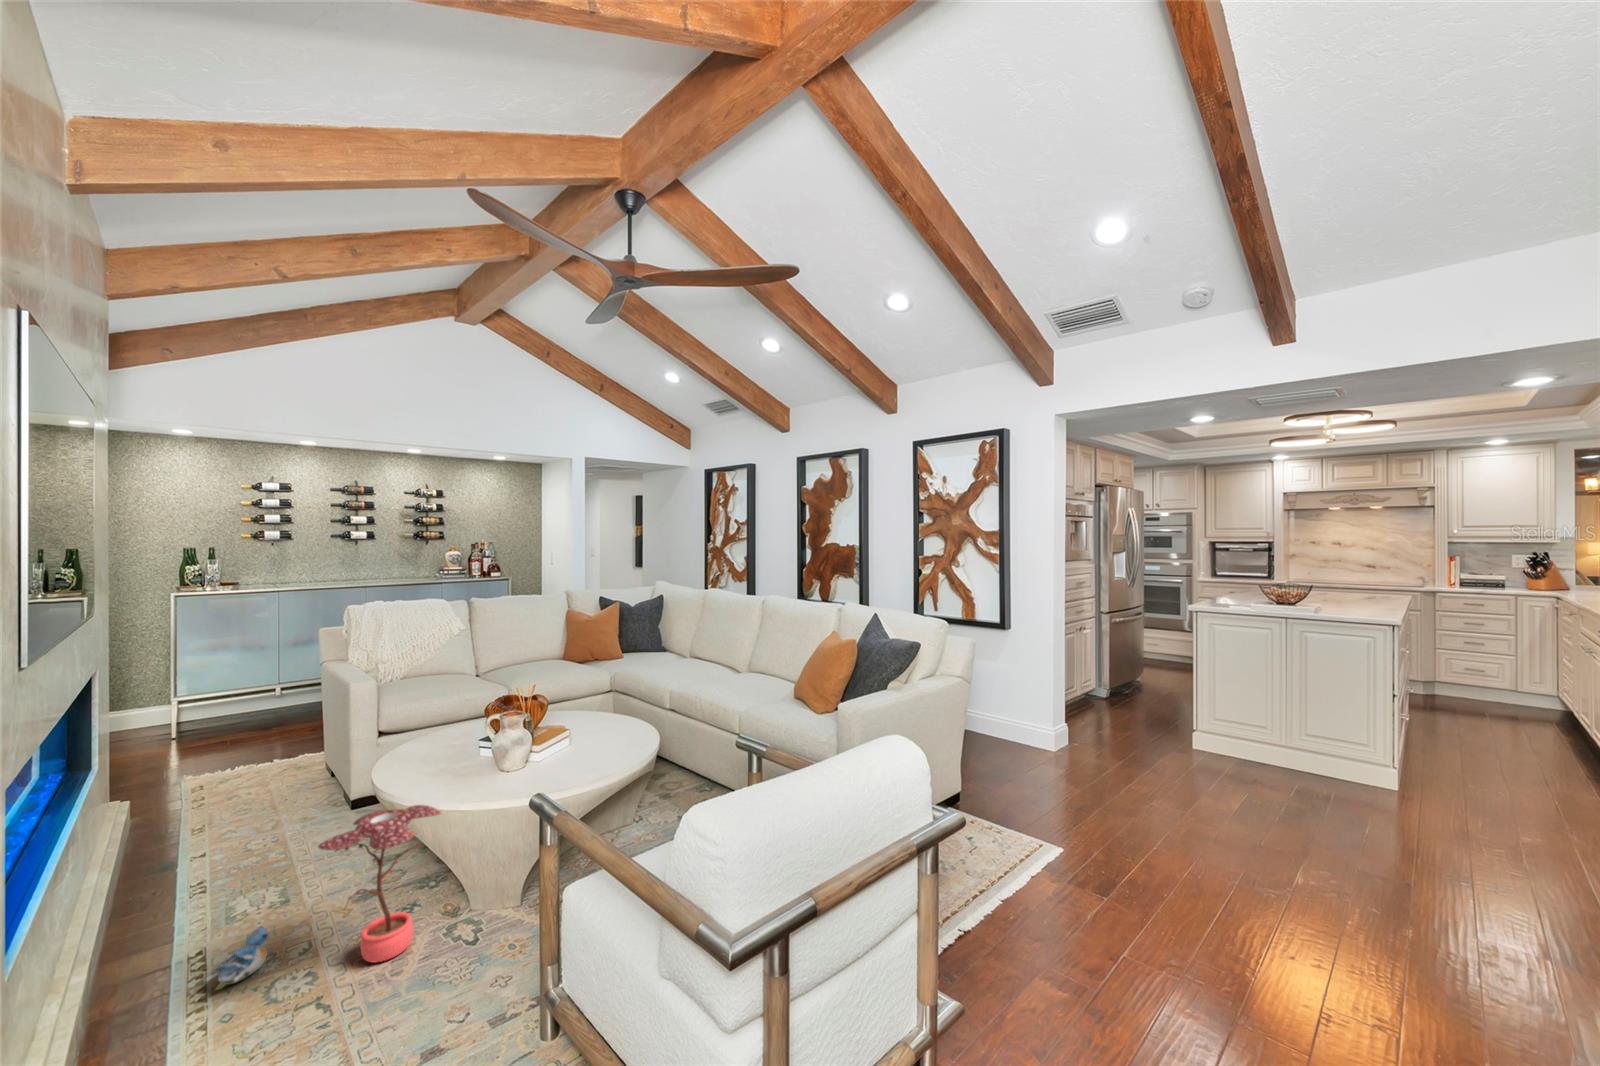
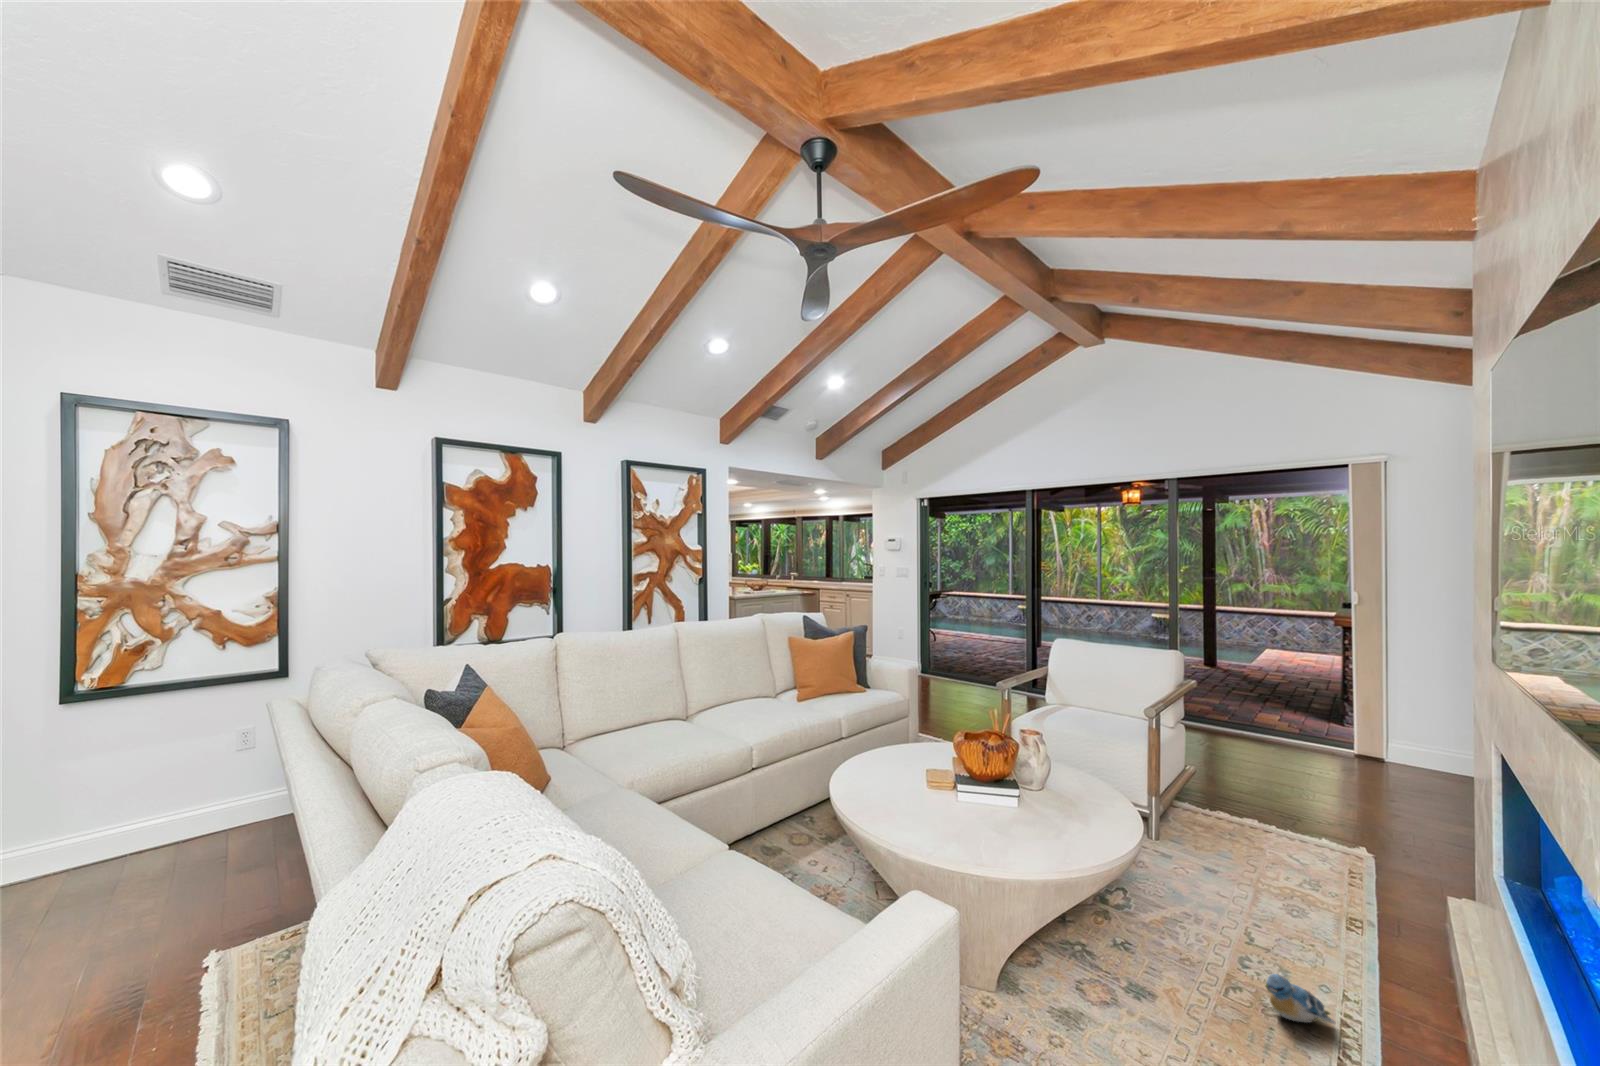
potted plant: present [318,805,441,962] -> none [1126,795,1241,940]

